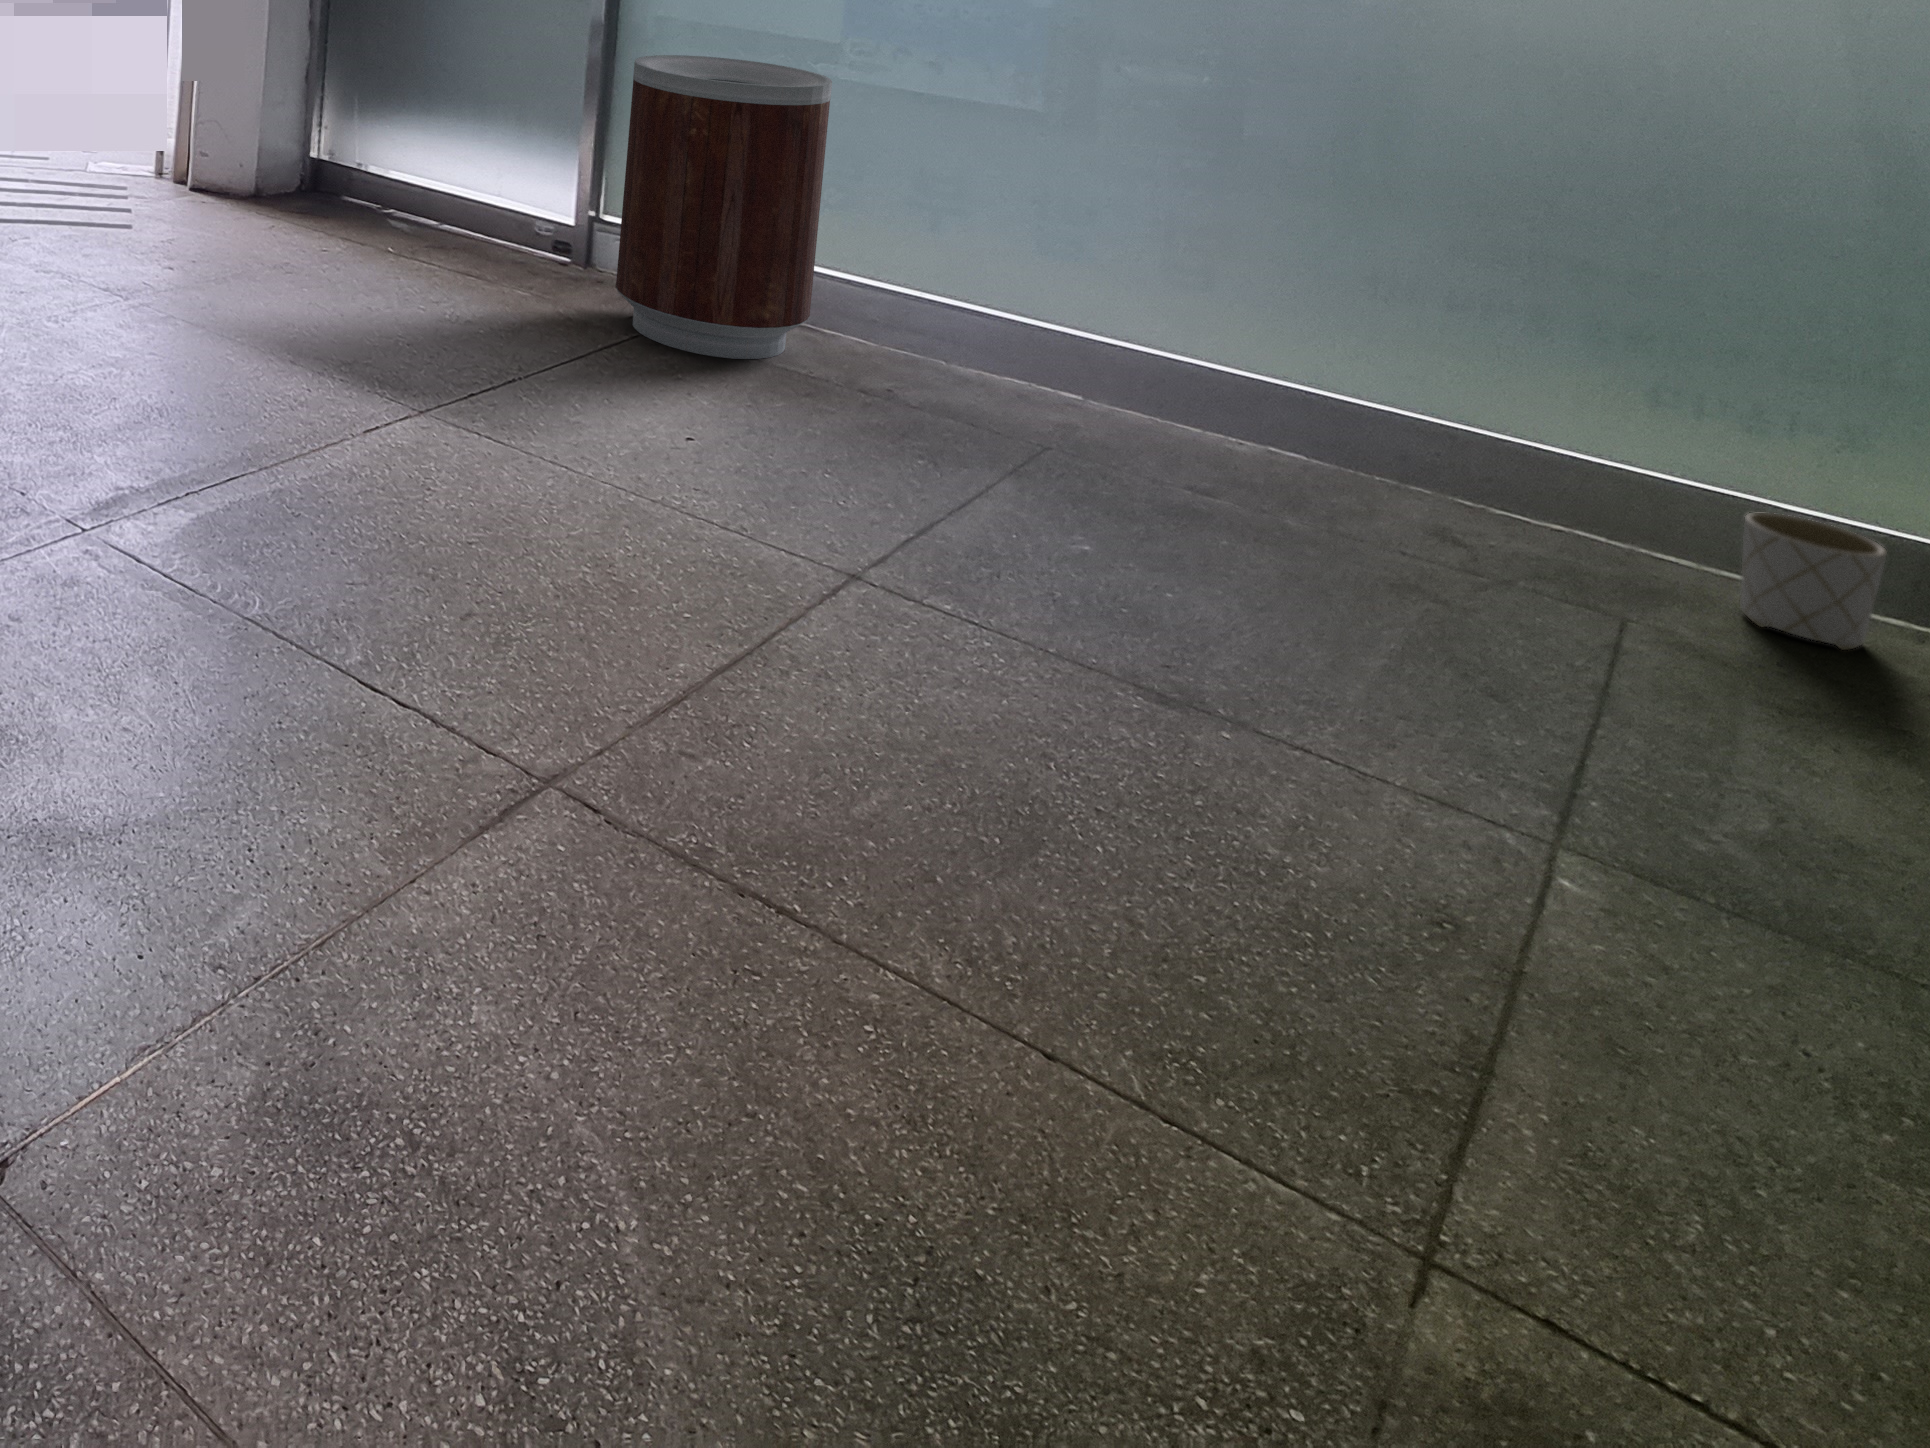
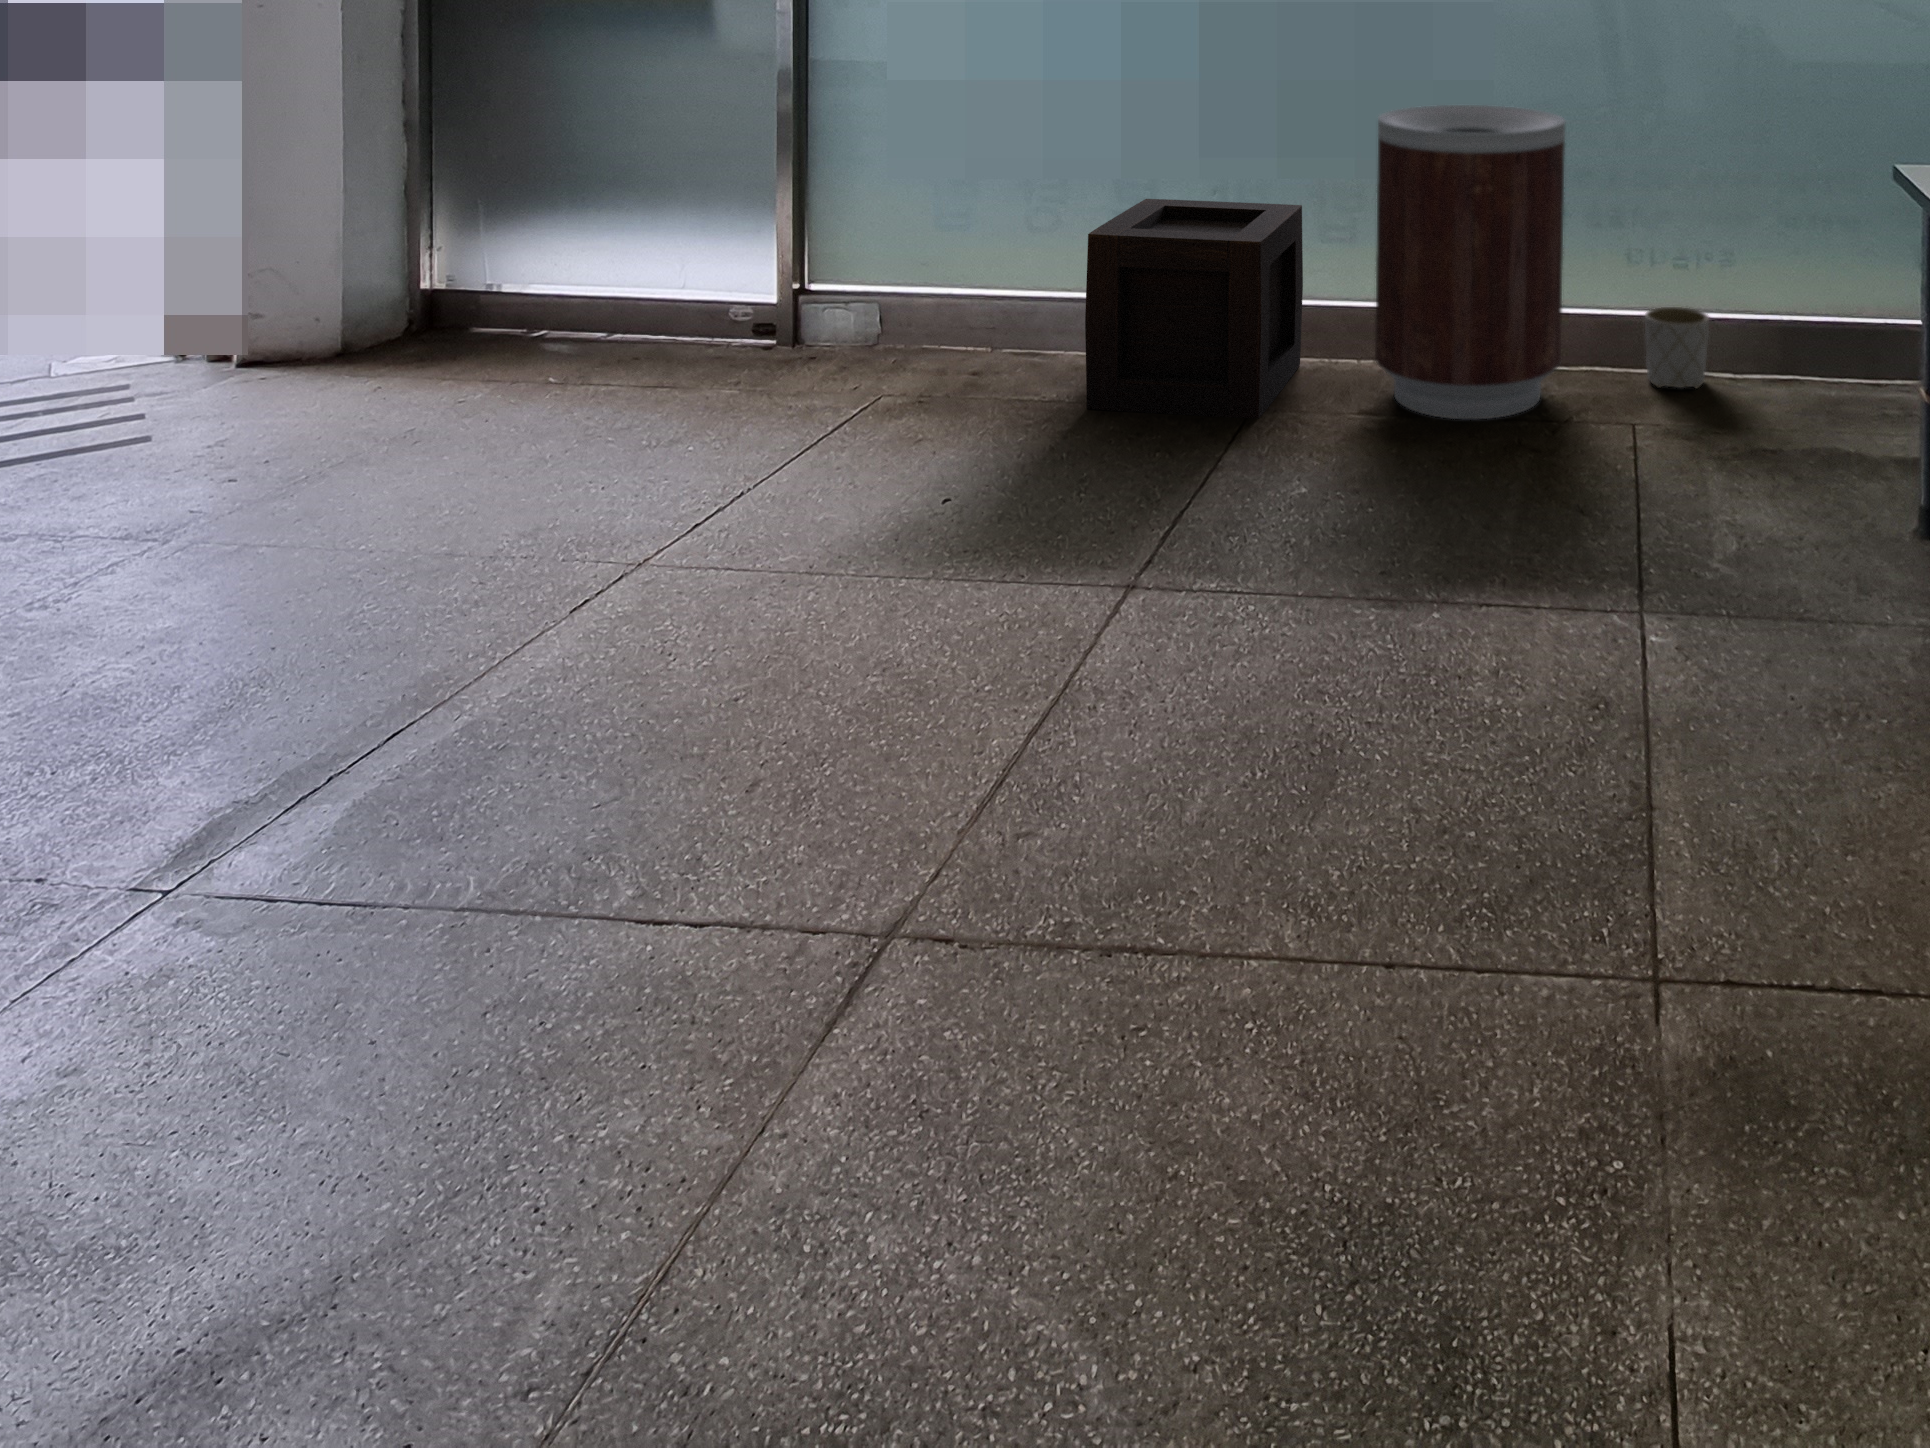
trash can: present [616,55,832,359] -> present [1375,105,1565,419]
wooden crate: none [861,206,1167,479] -> present [1085,199,1303,419]

